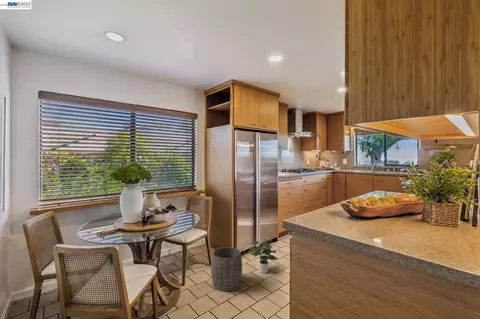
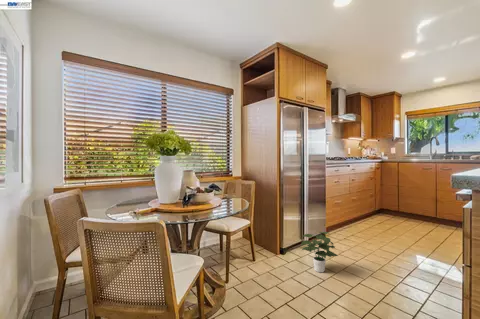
woven basket: present [211,247,242,291] -> none [259,239,297,292]

